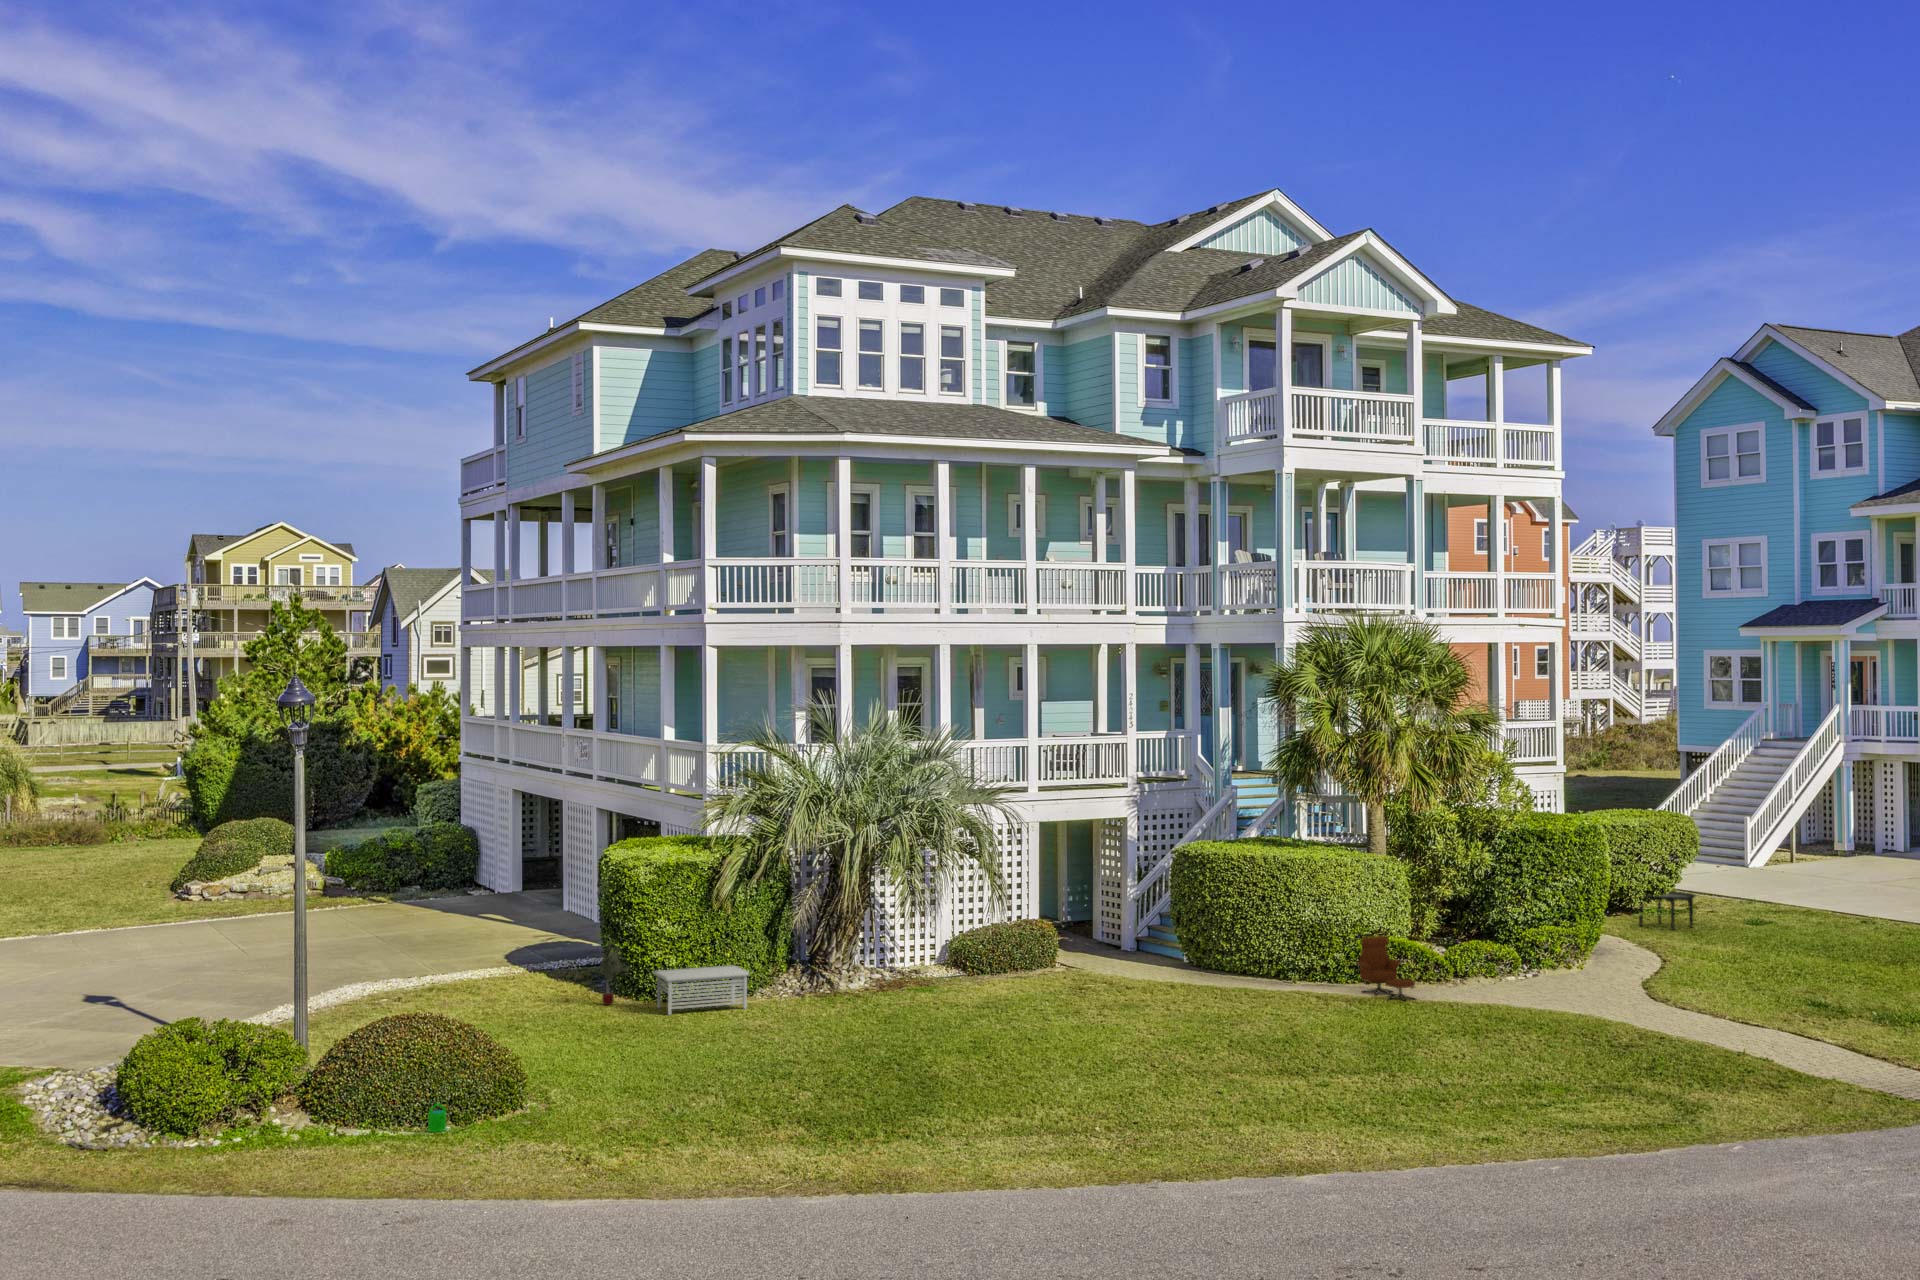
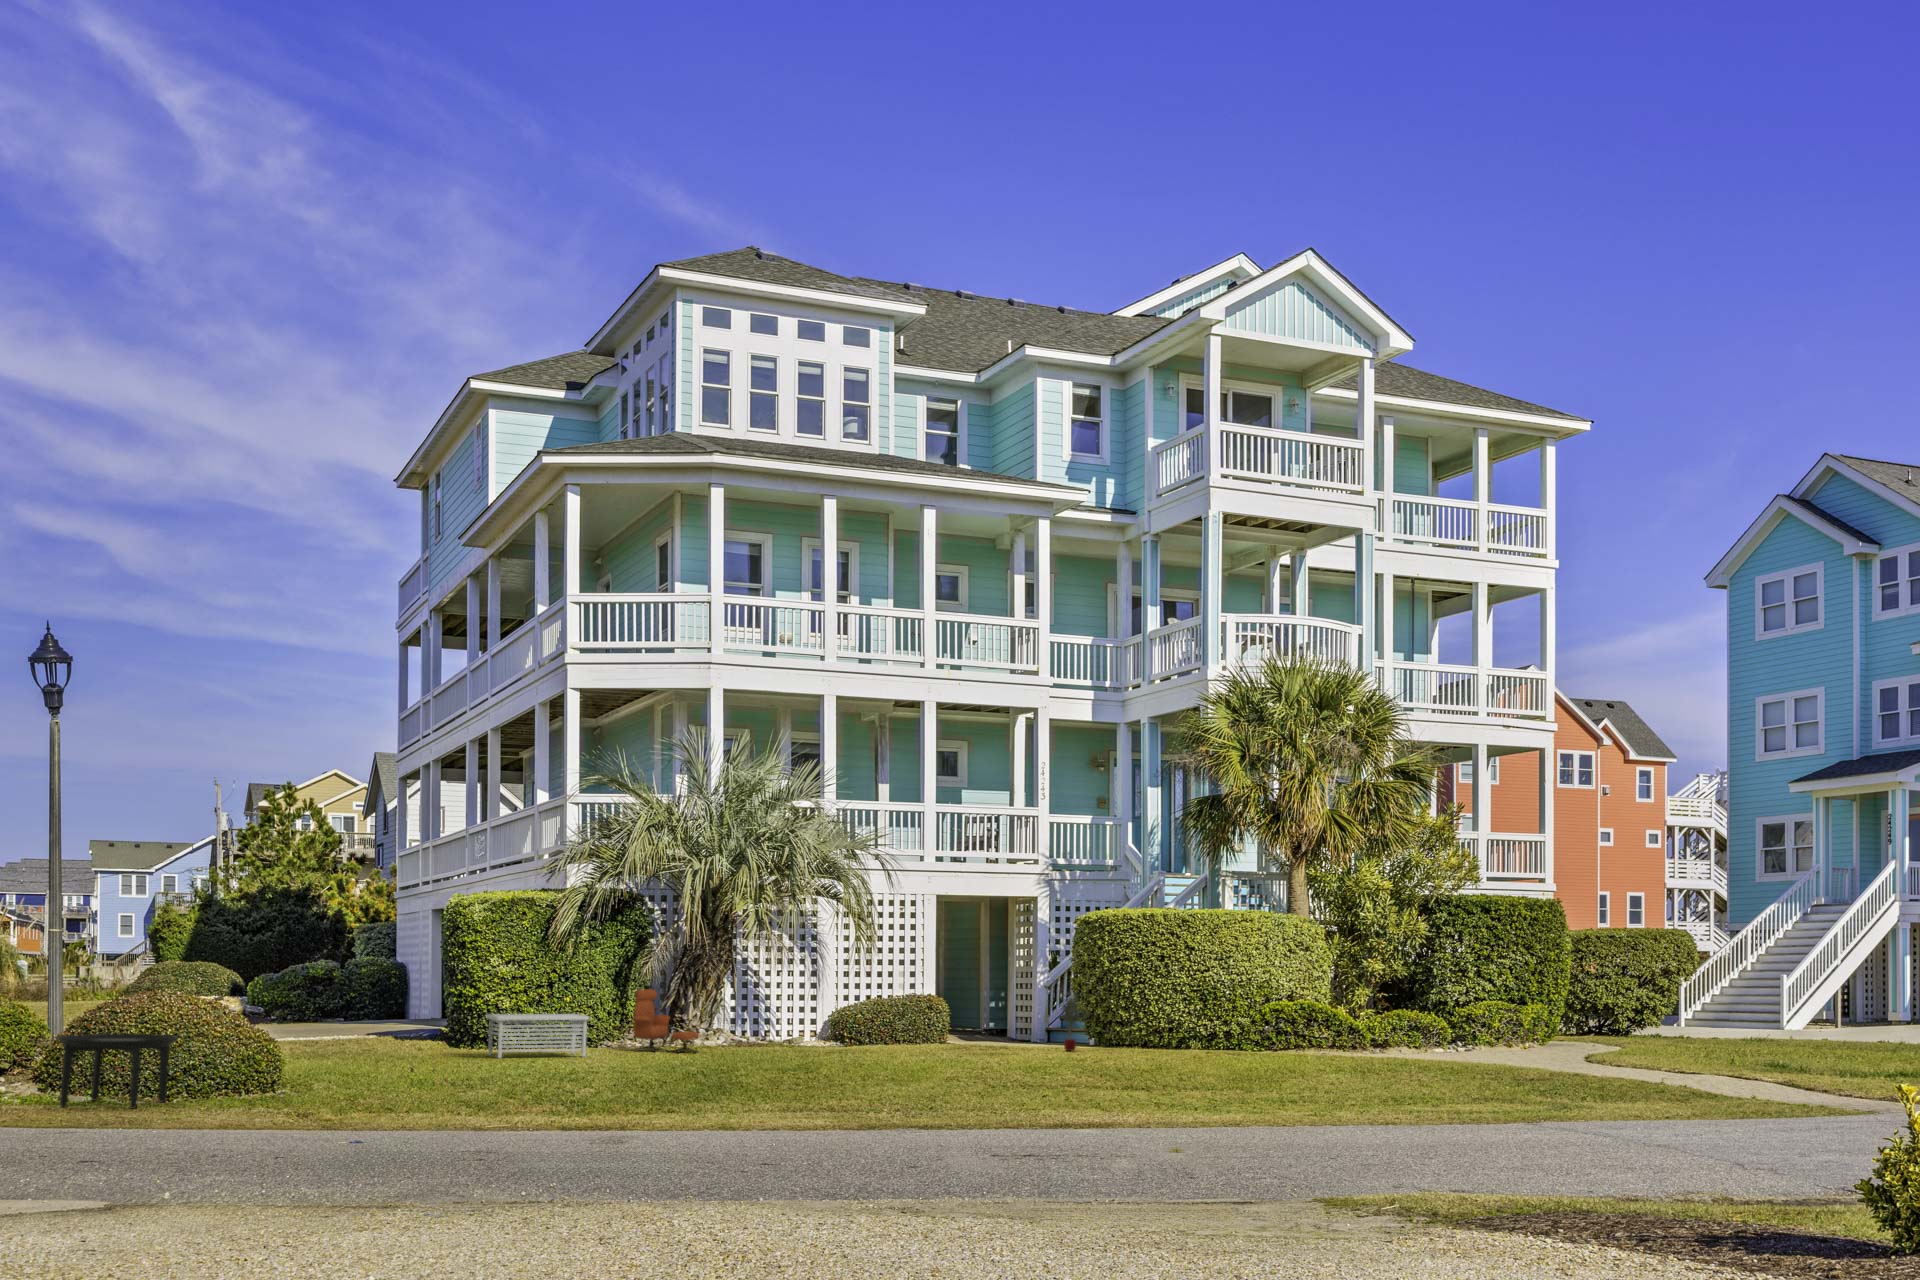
round table: present [1639,891,1696,930] -> present [57,1034,178,1109]
lounge chair: present [1357,936,1415,1000] -> present [633,989,699,1053]
potted tree: present [600,945,629,1005] -> present [1061,991,1089,1051]
watering can: present [428,1103,447,1132] -> none [209,1071,231,1100]

